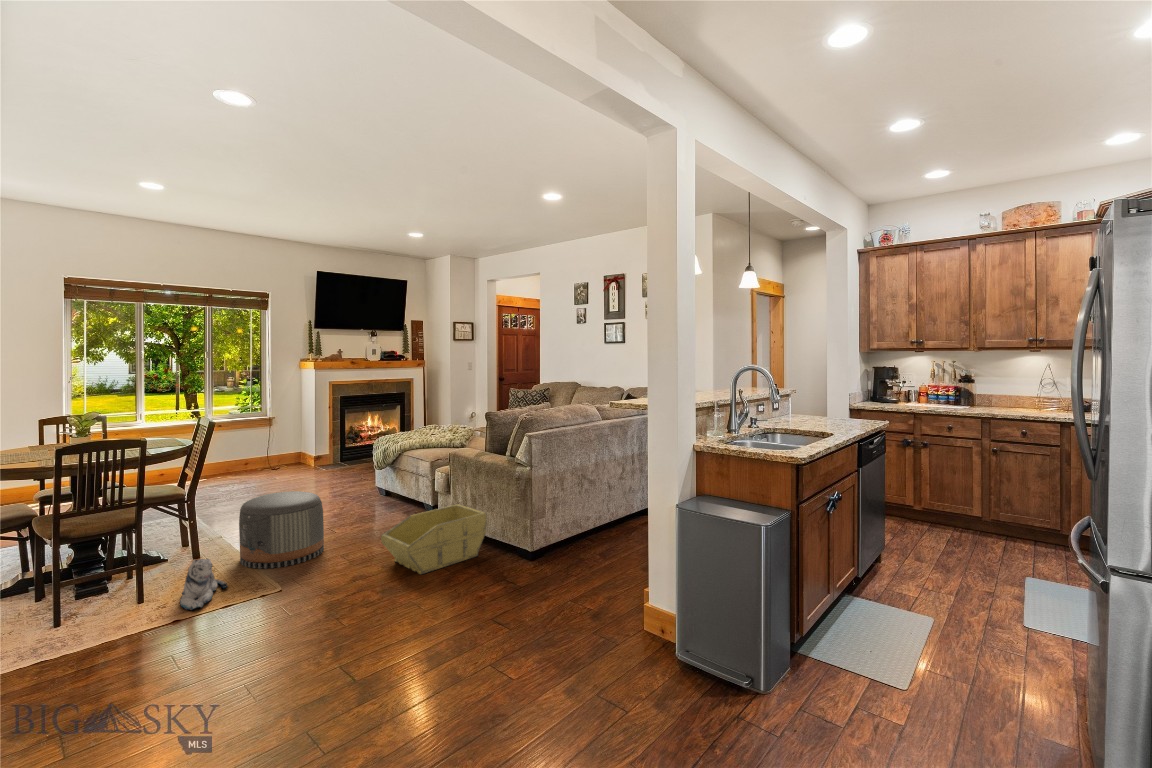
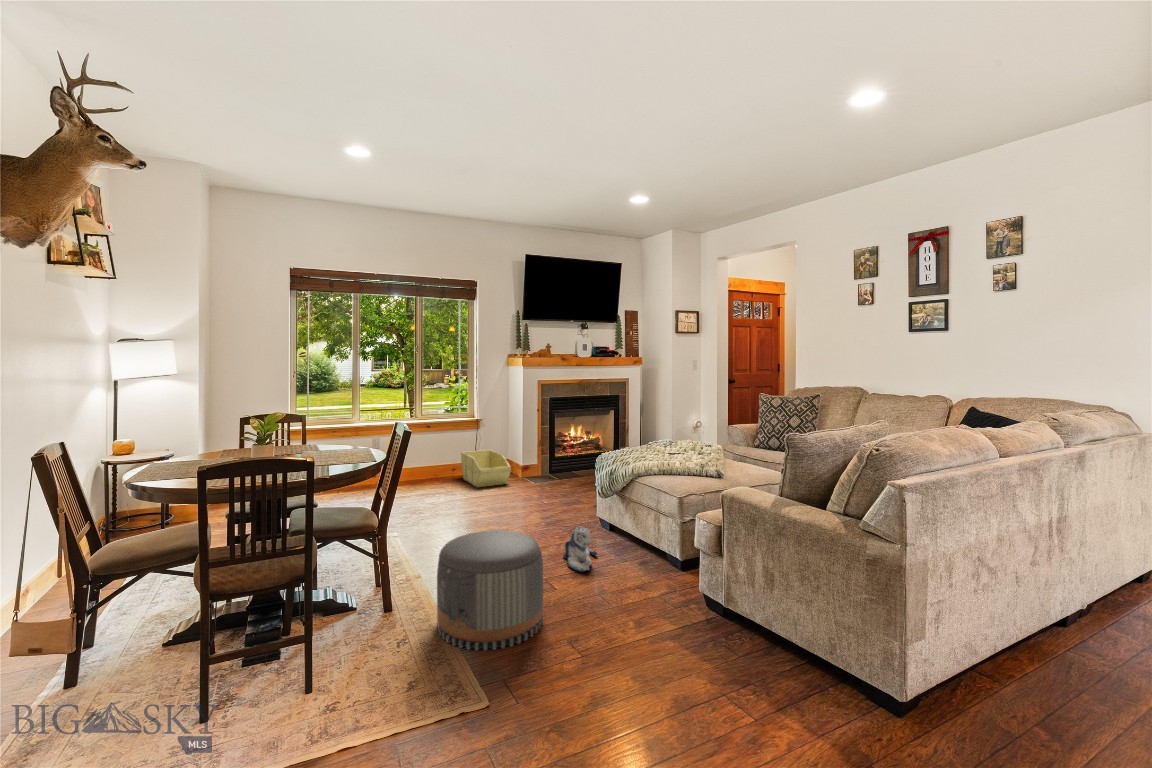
storage bin: present [381,504,487,574] -> present [461,450,511,487]
plush toy: present [180,559,228,610] -> present [563,527,597,572]

